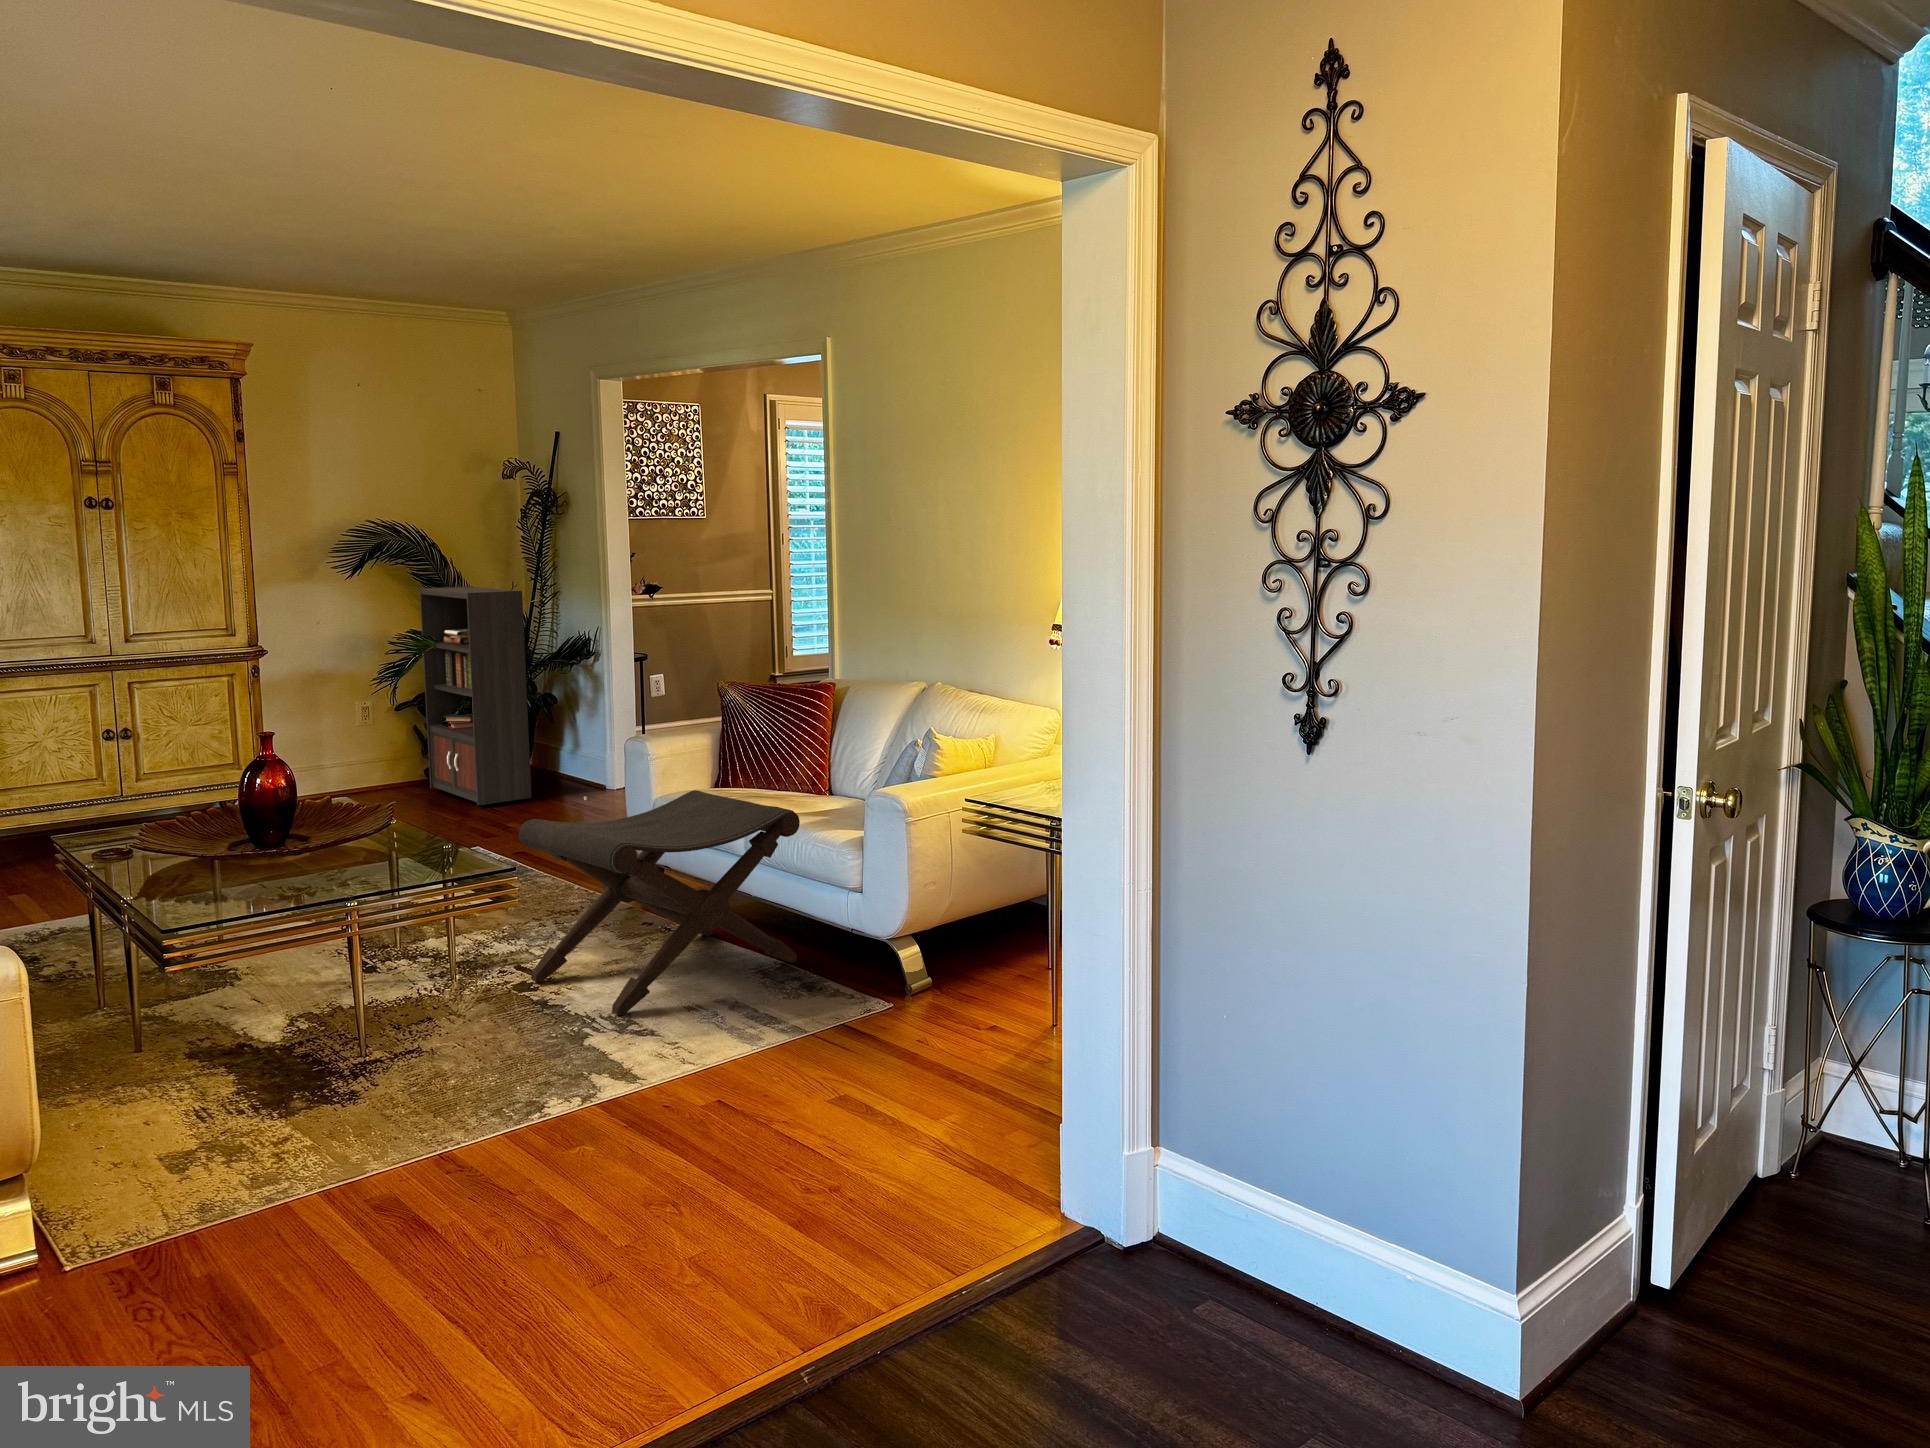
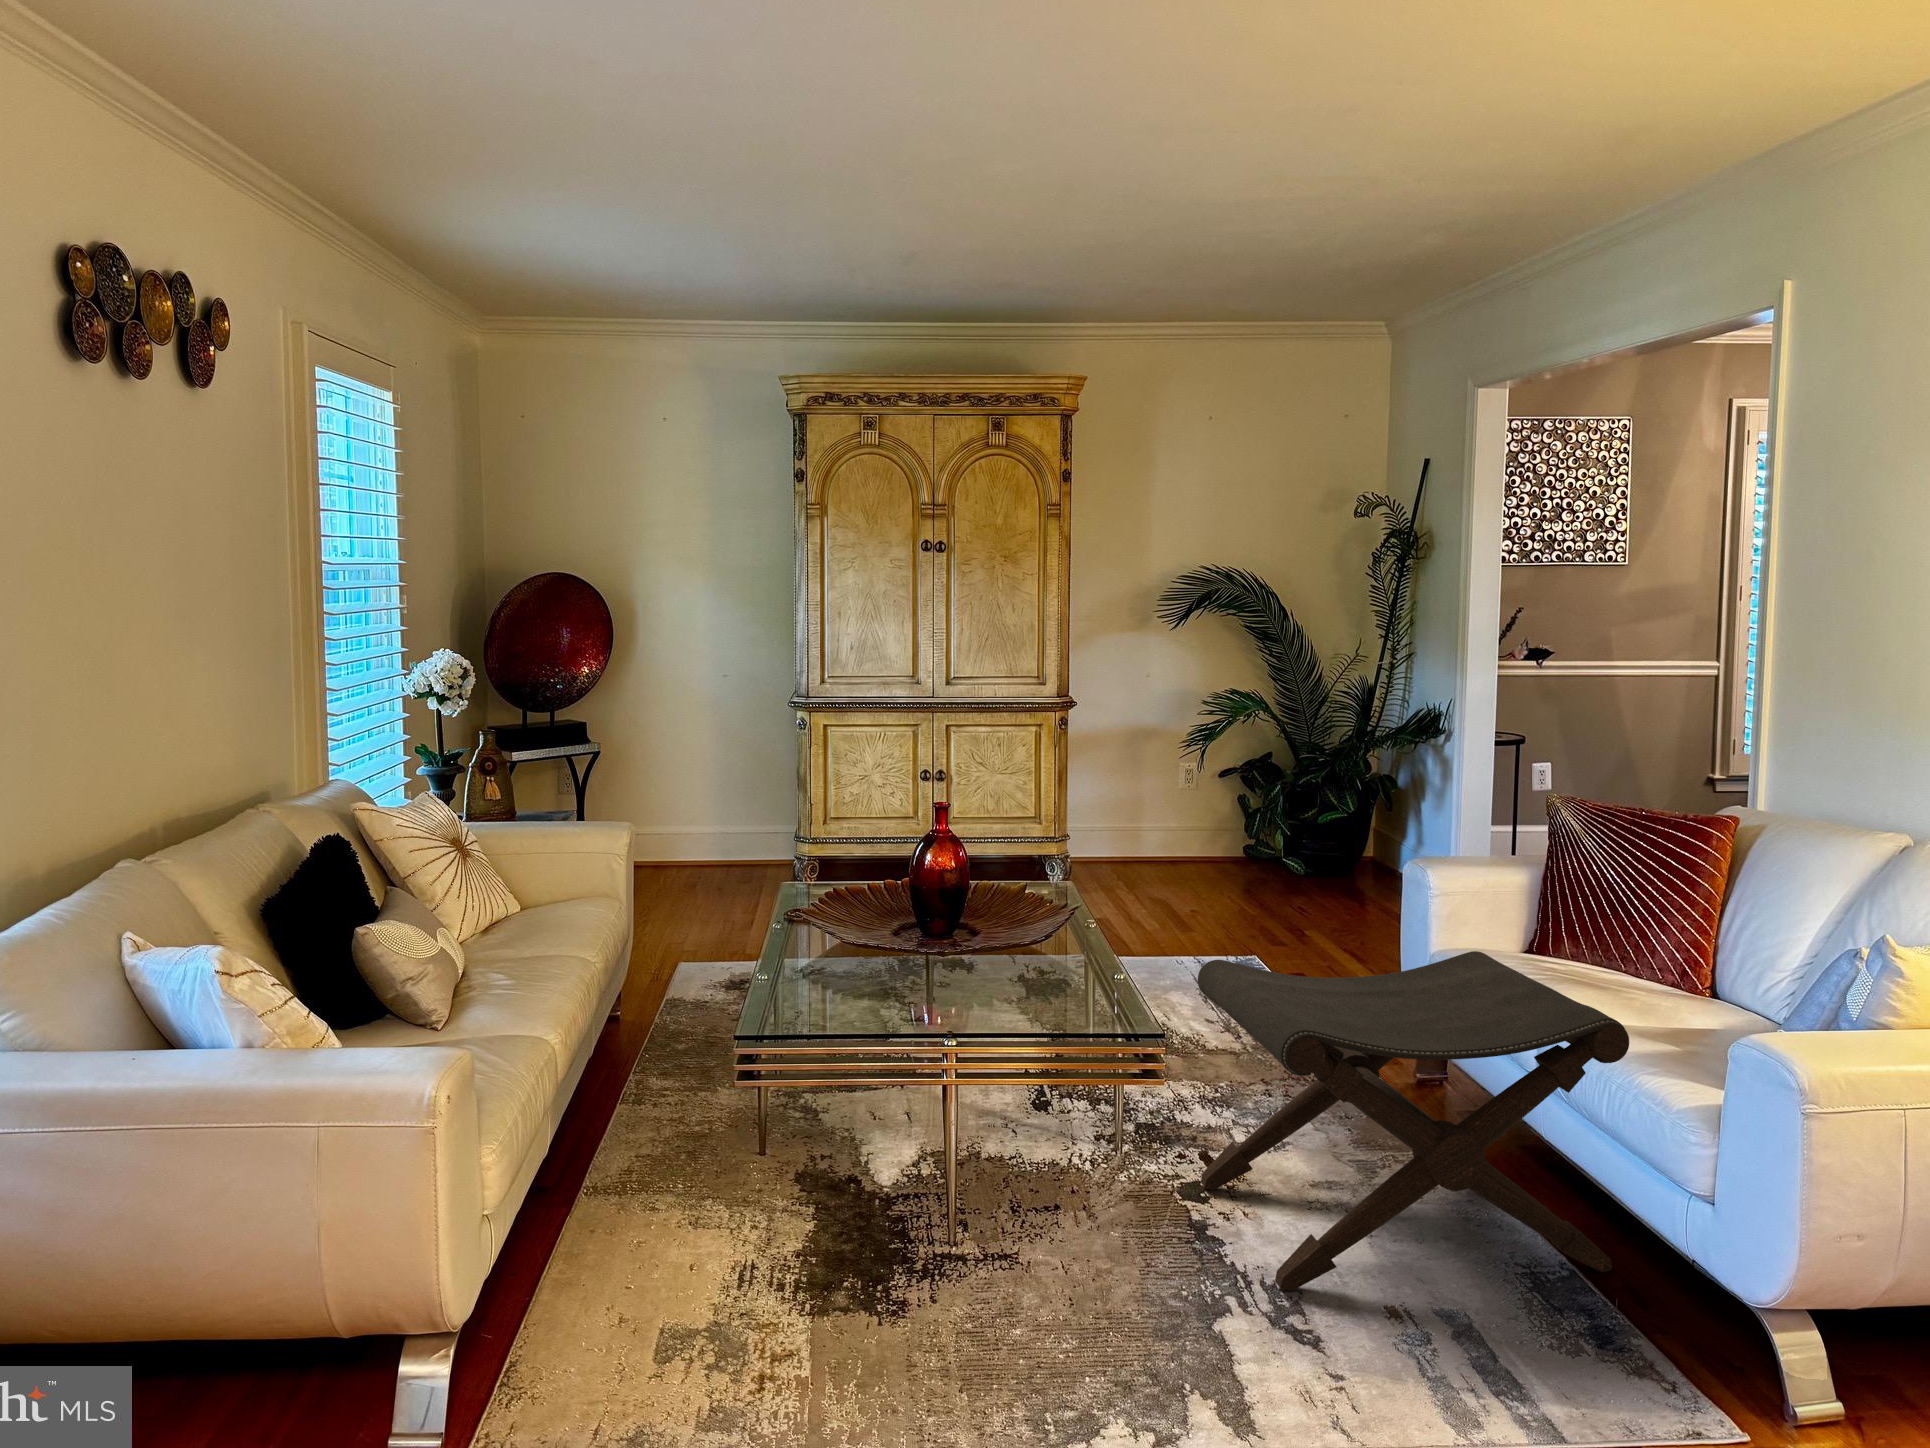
bookcase: present [419,586,587,805] -> none [1246,642,1416,915]

